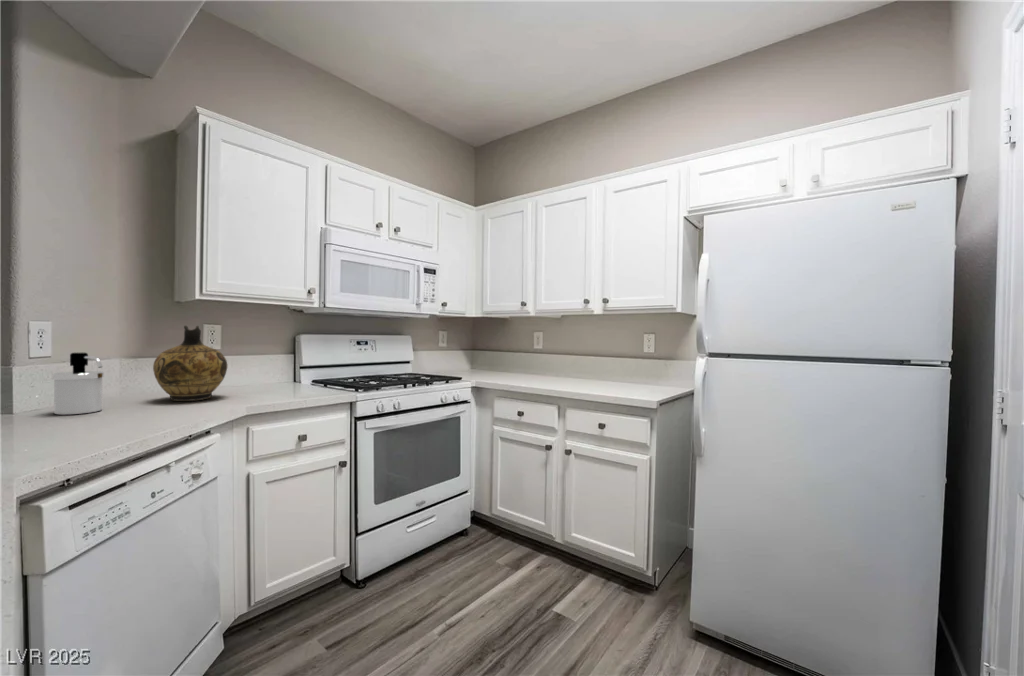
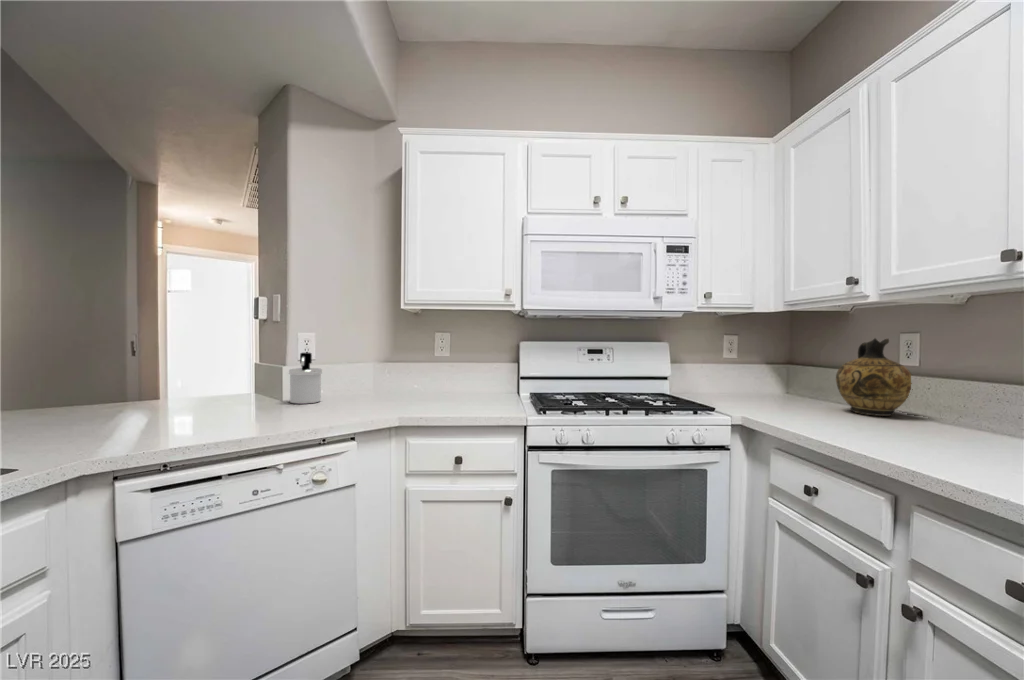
ceramic jug: present [153,326,227,401] -> present [836,338,913,416]

